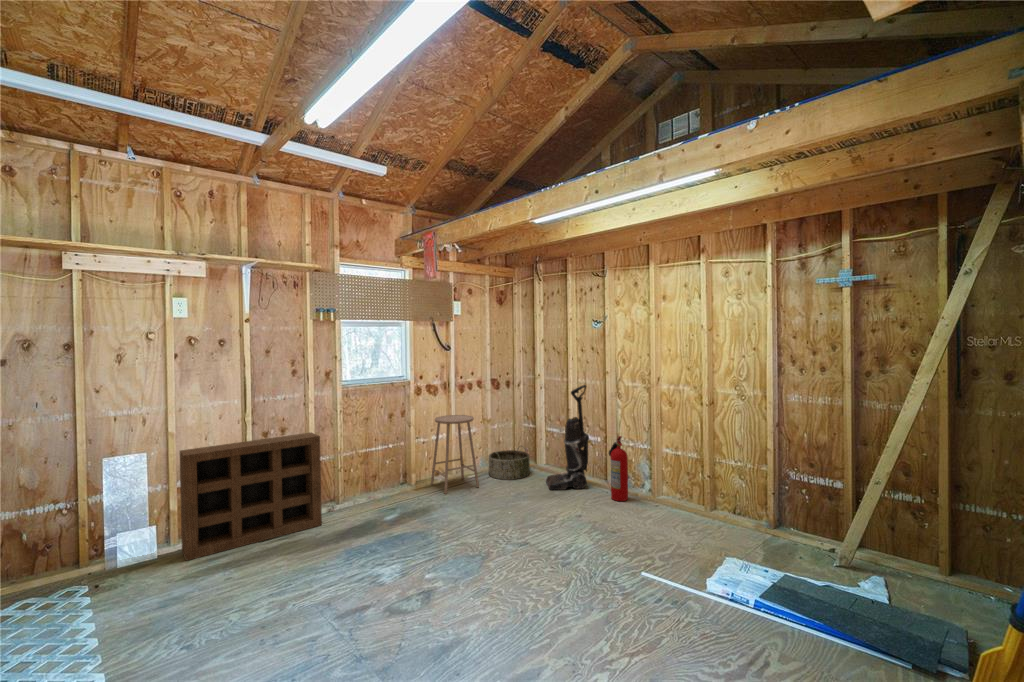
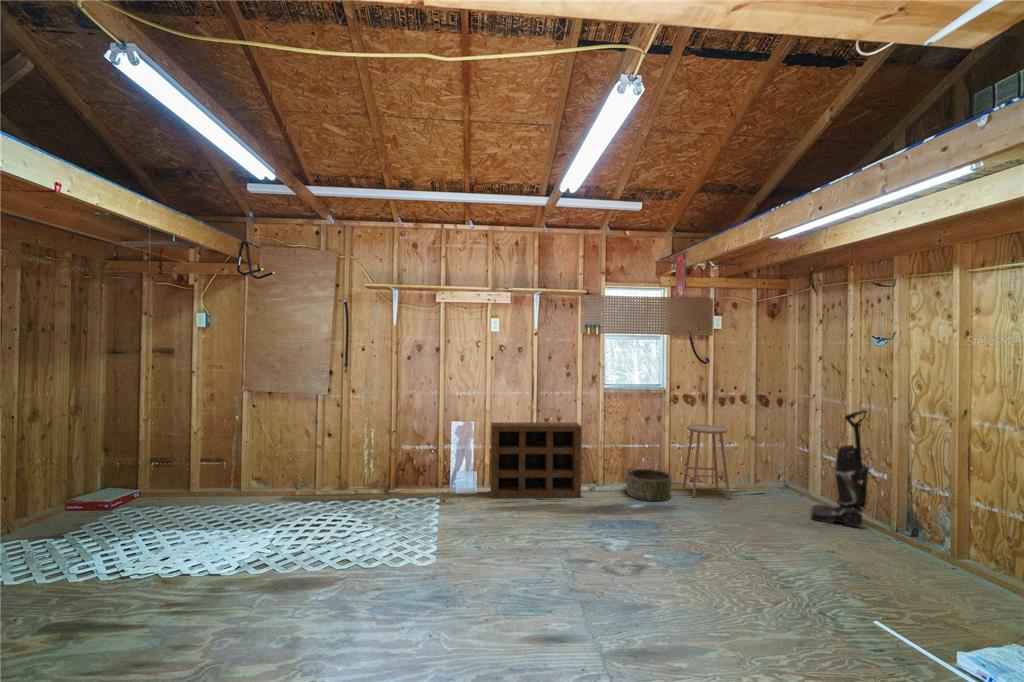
fire extinguisher: present [609,436,628,501] -> none [891,474,918,553]
basket: present [488,448,530,480] -> present [626,468,671,501]

